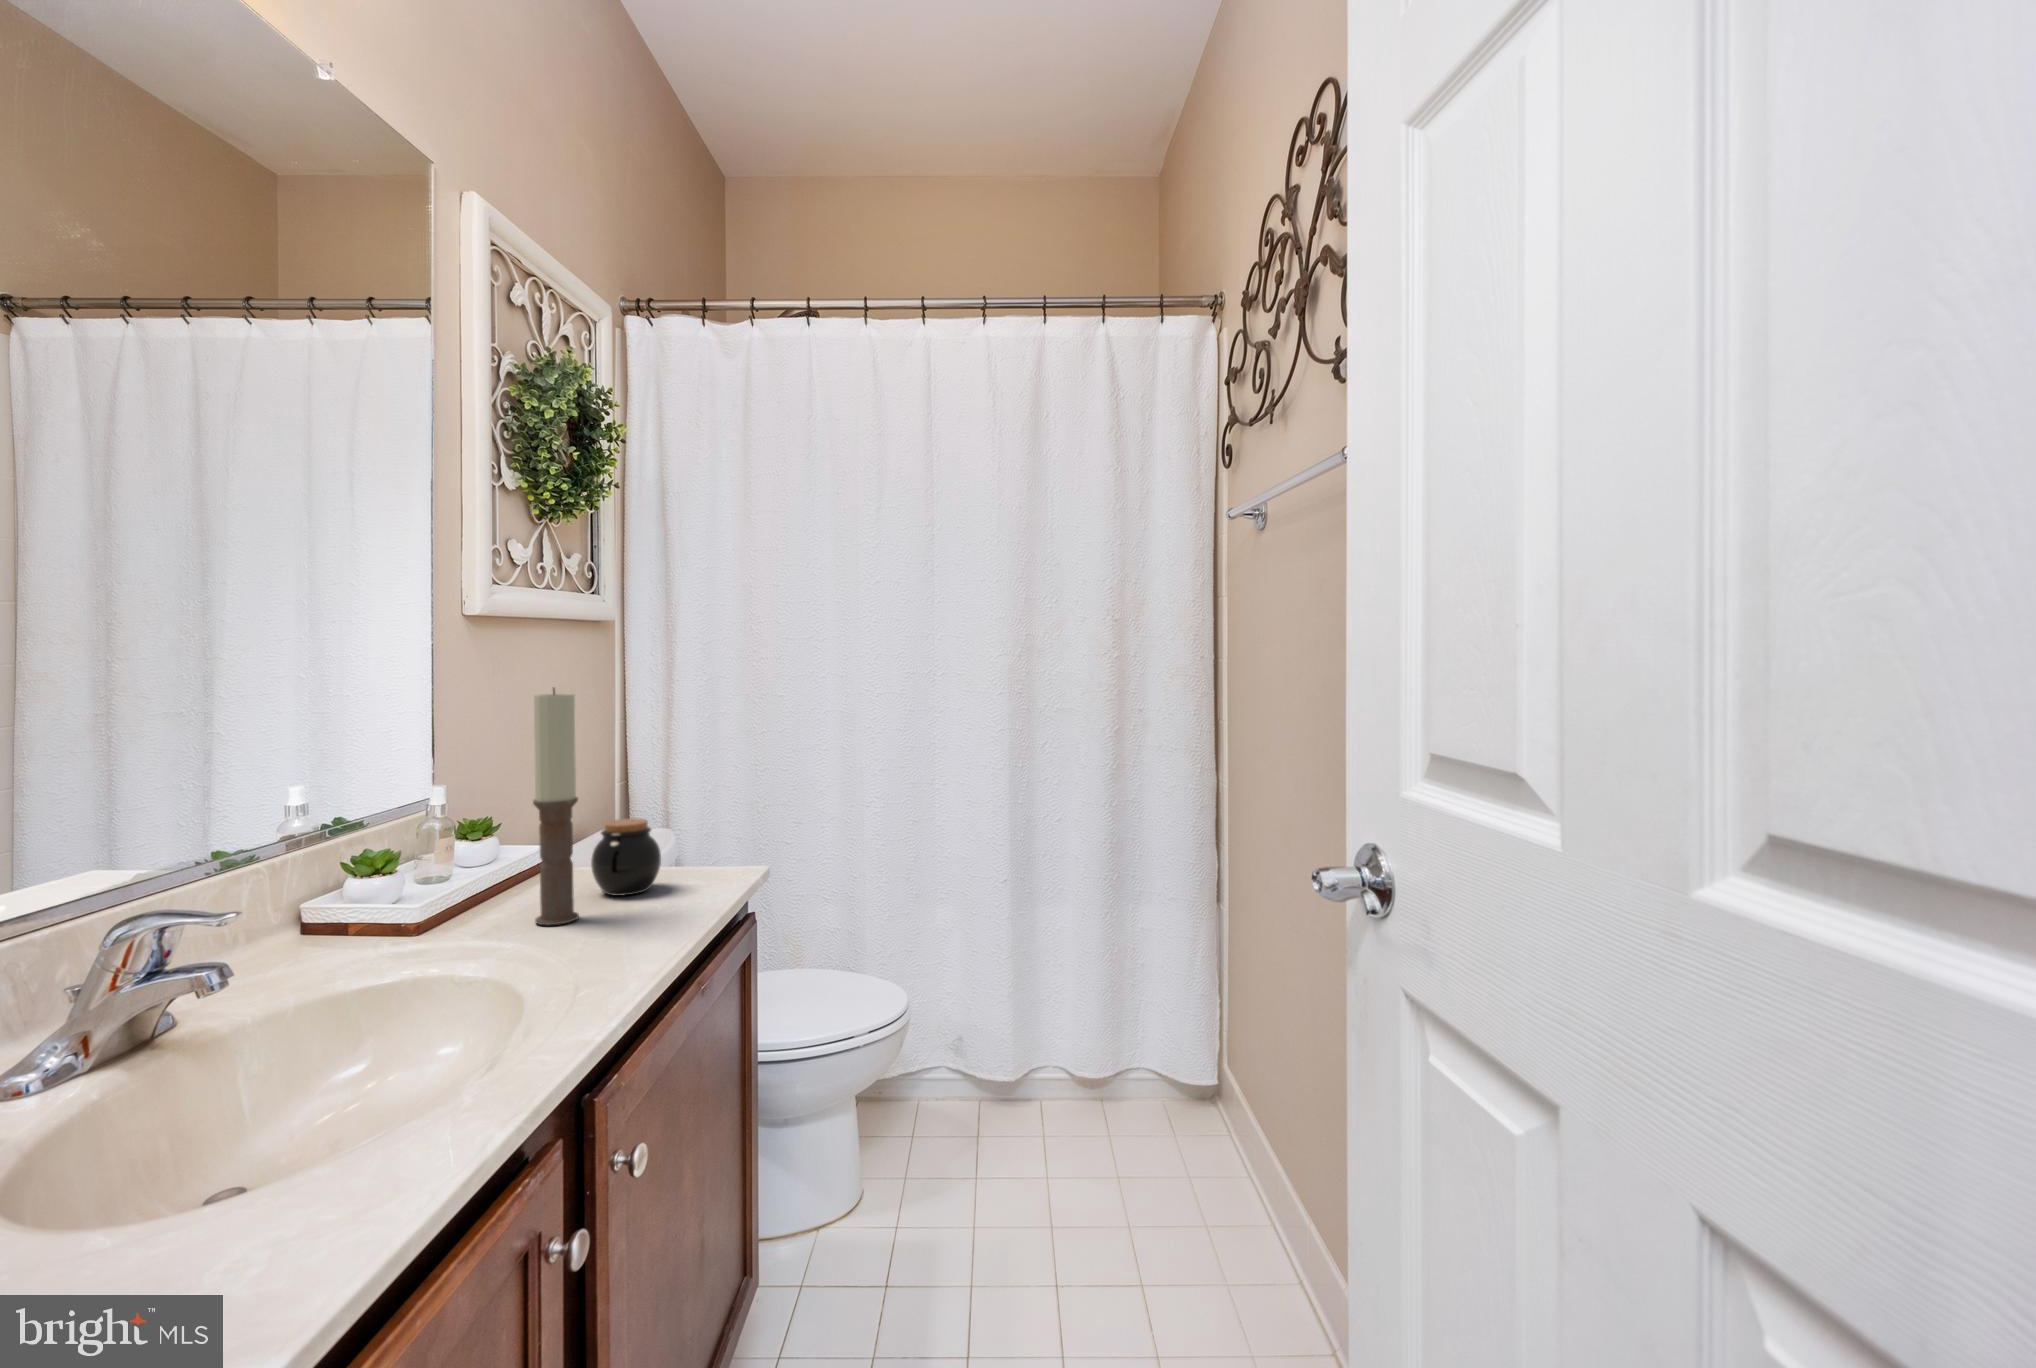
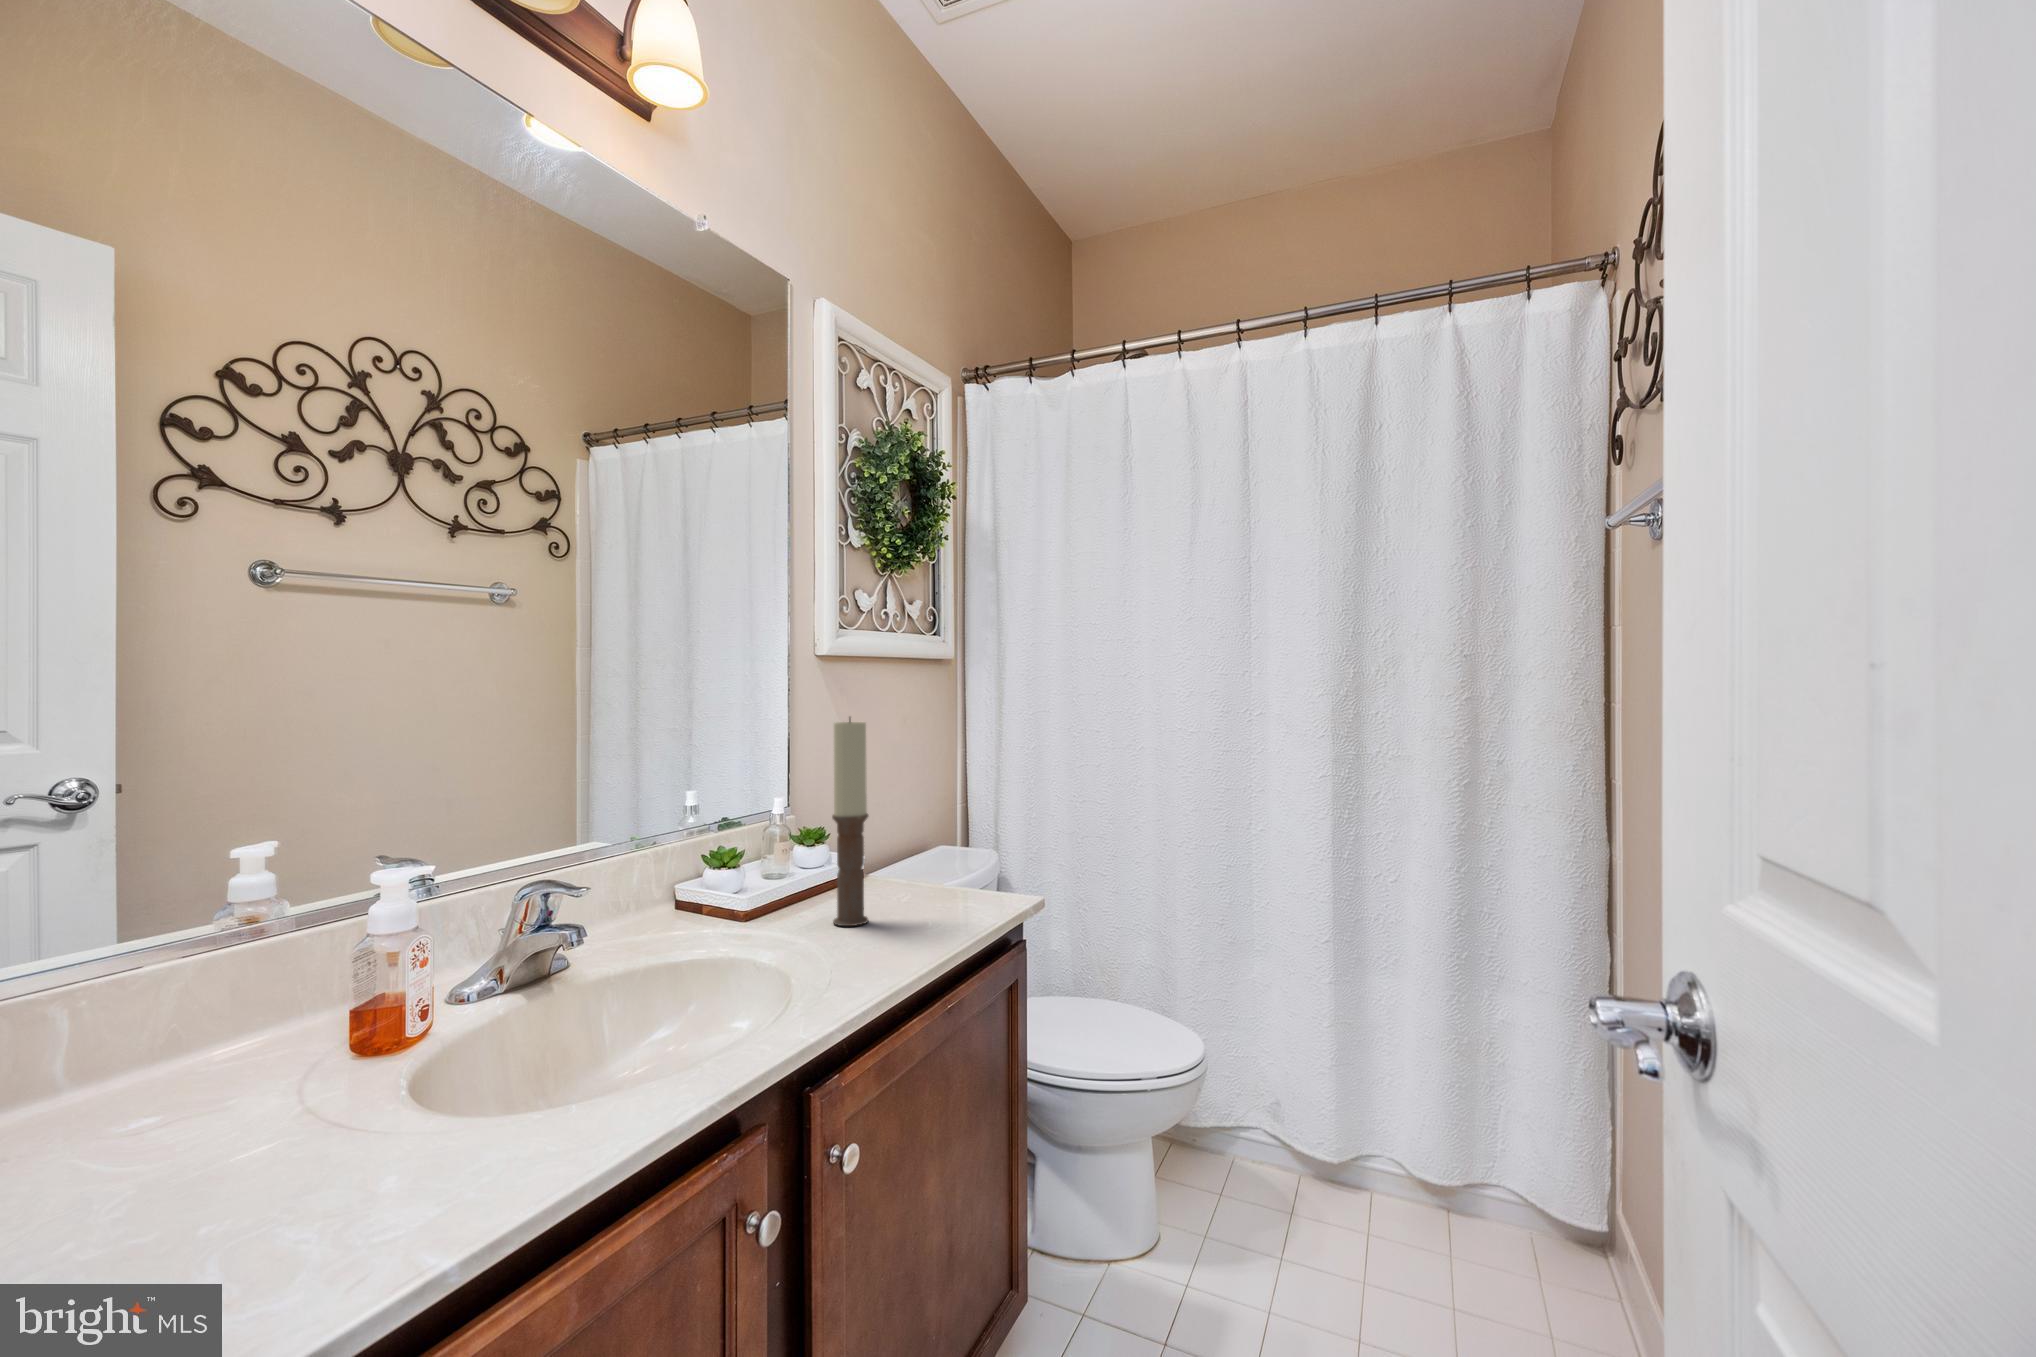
jar: present [591,818,661,896] -> none [889,836,948,906]

